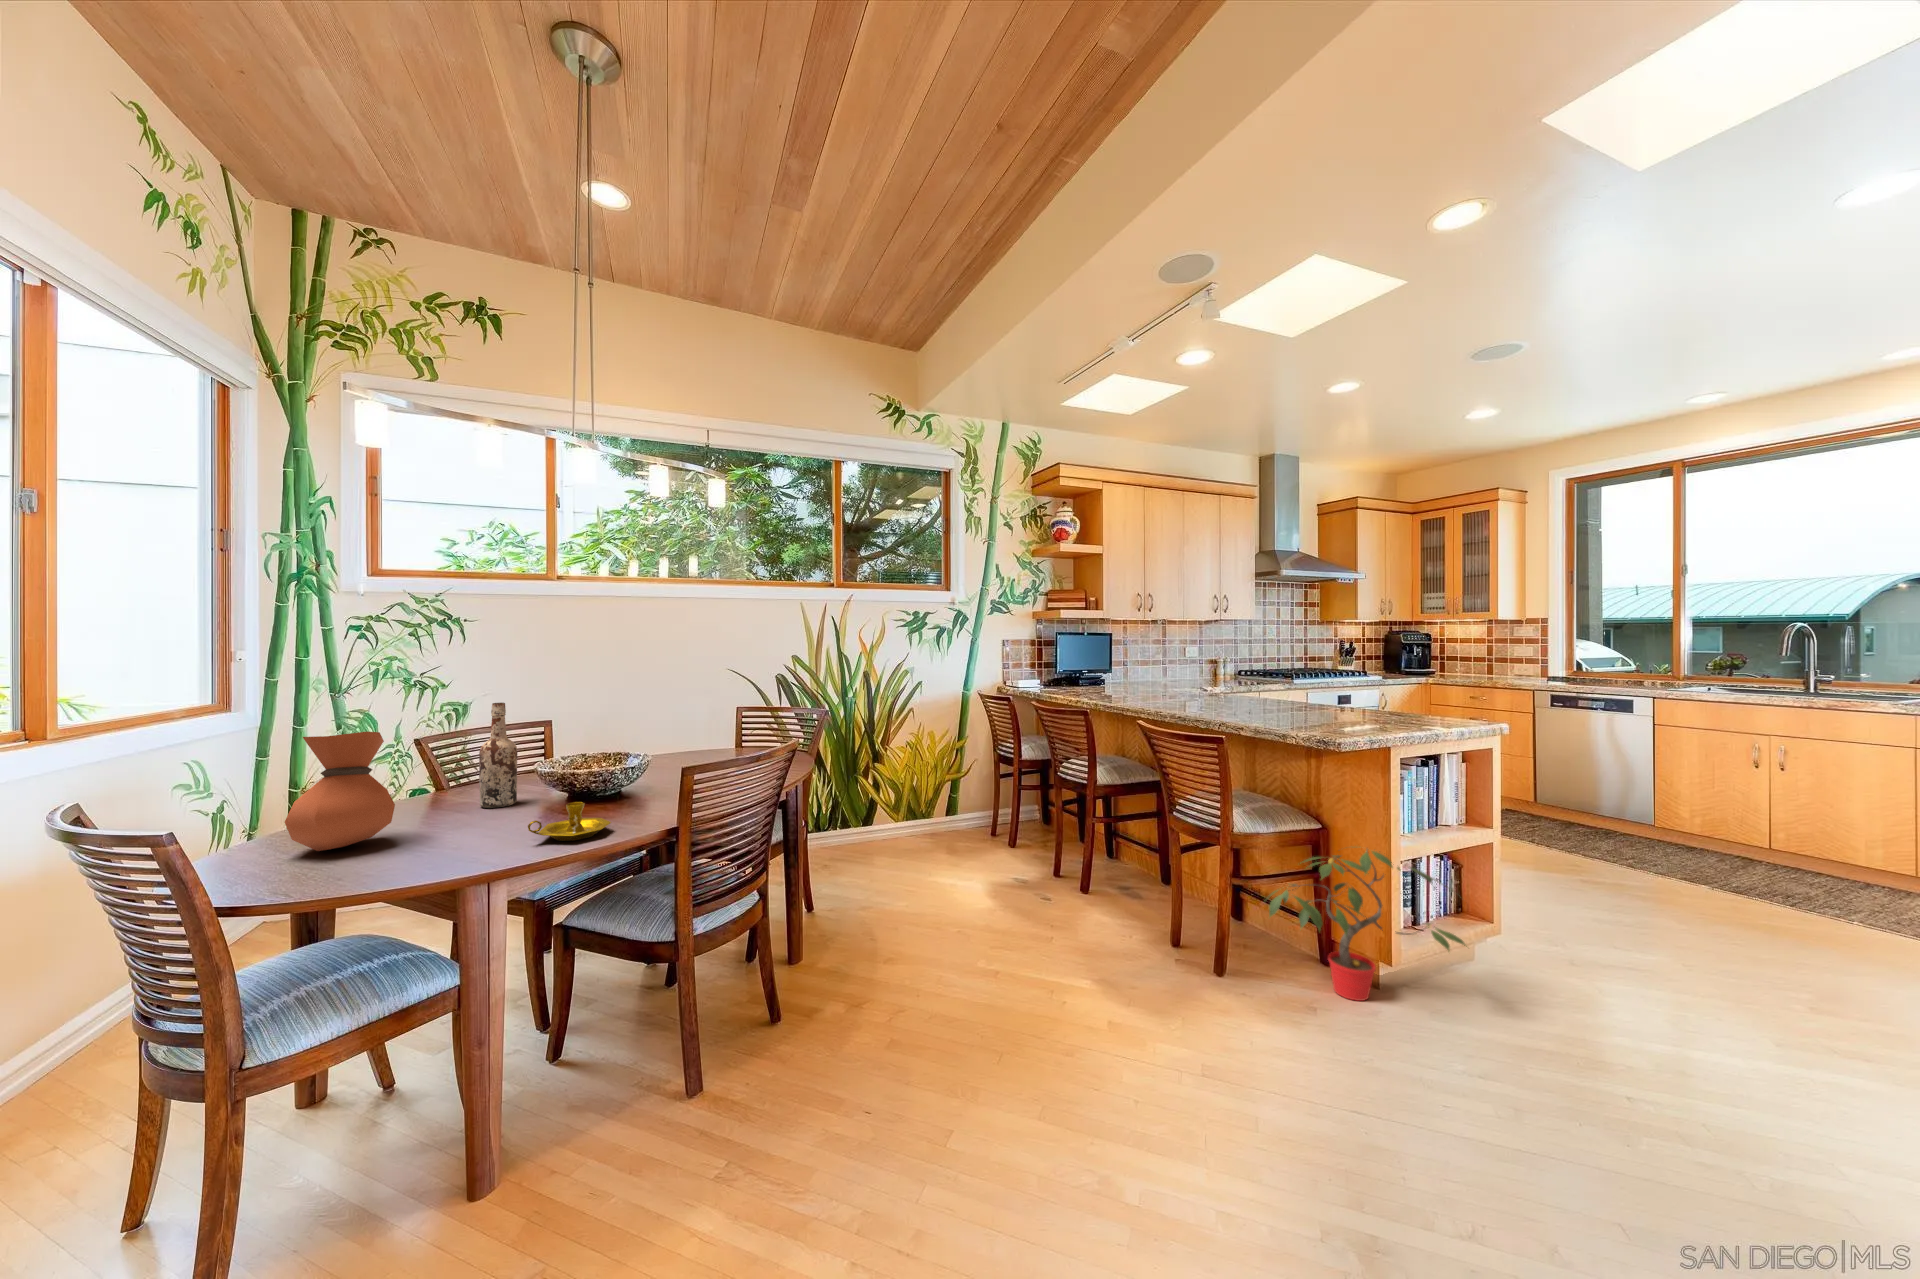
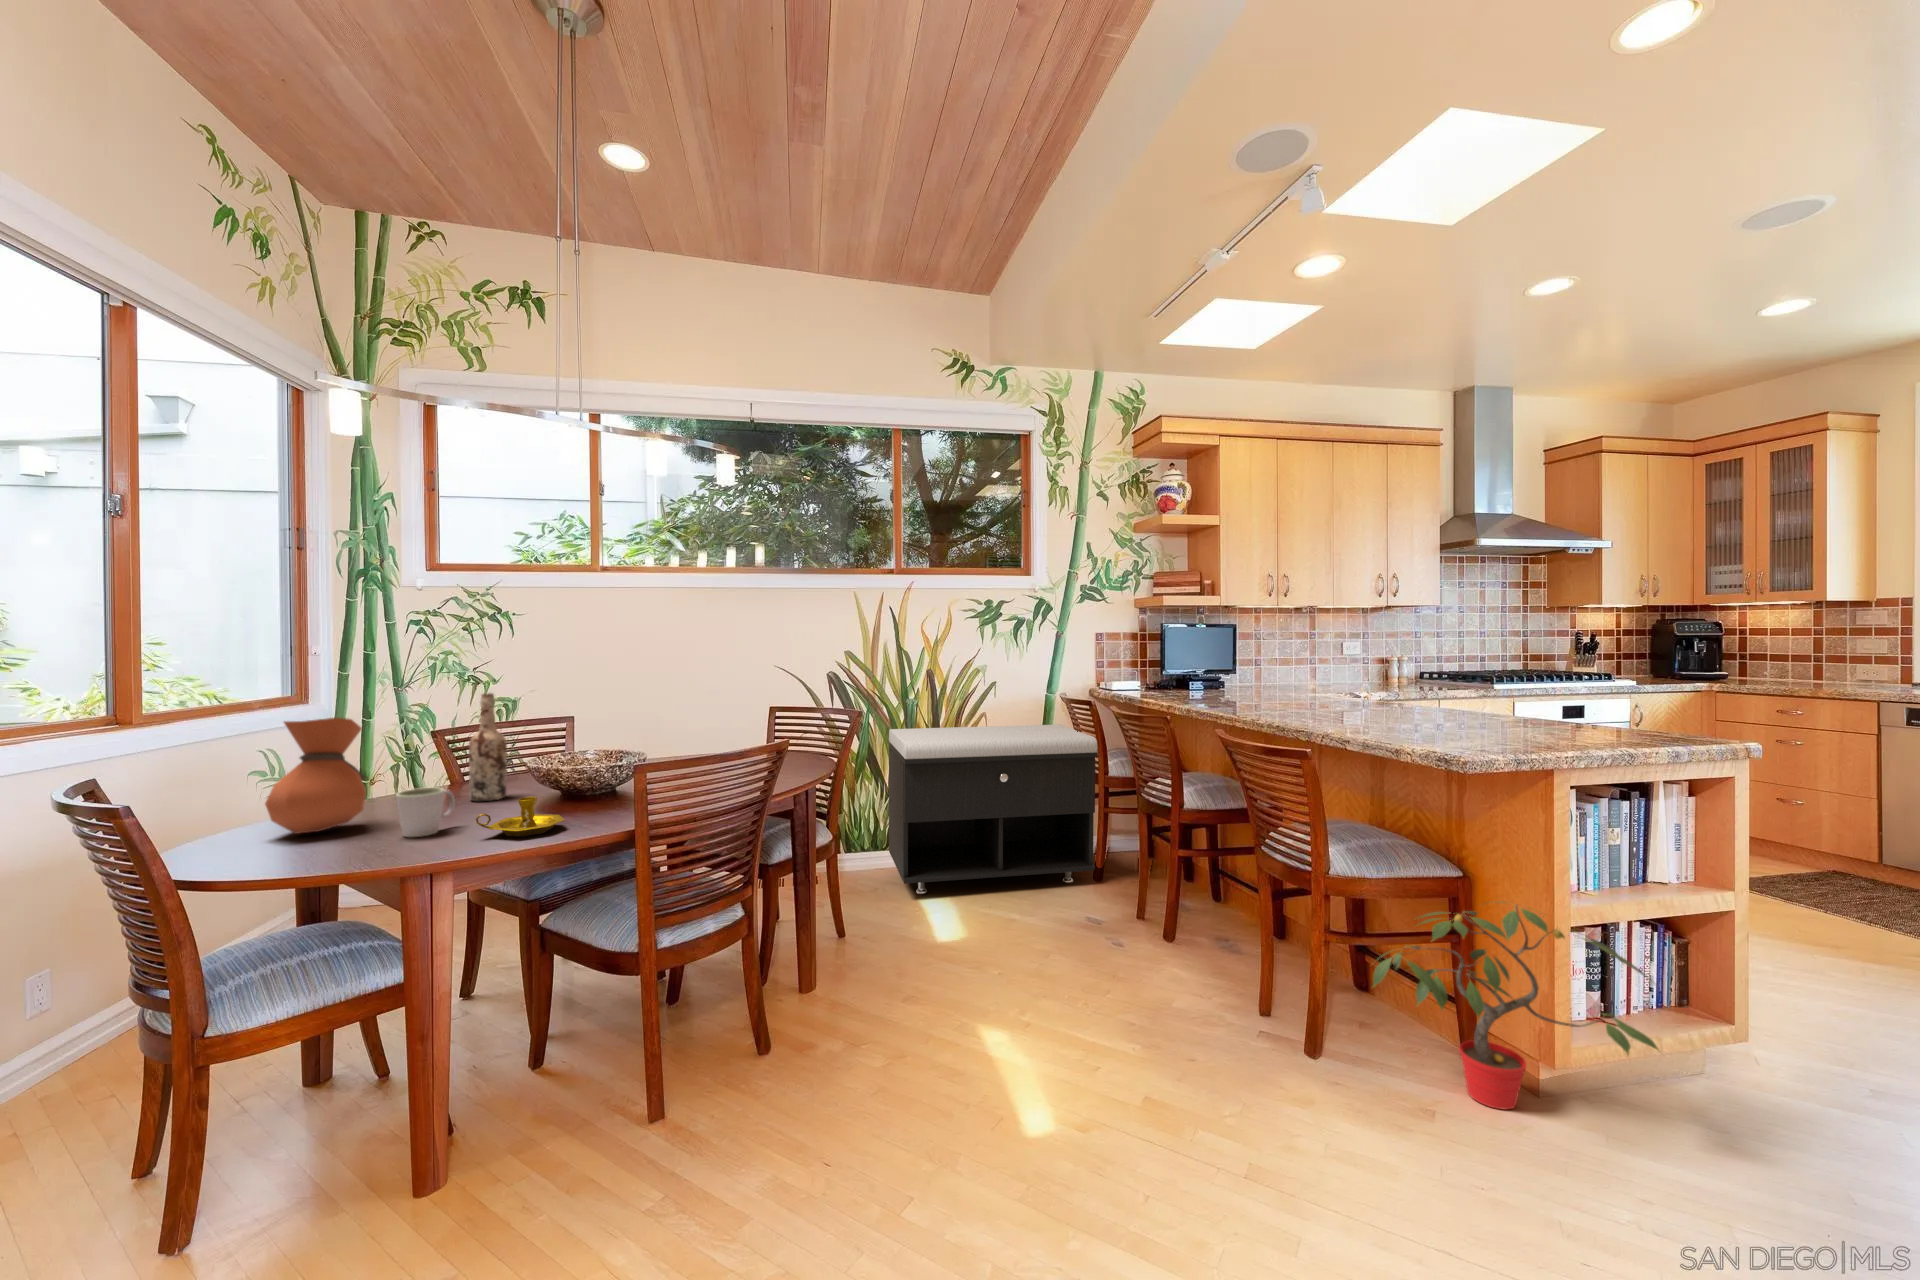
storage bench: none [829,718,1013,868] -> present [889,725,1098,894]
mug: none [436,797,491,848] -> present [396,788,455,837]

